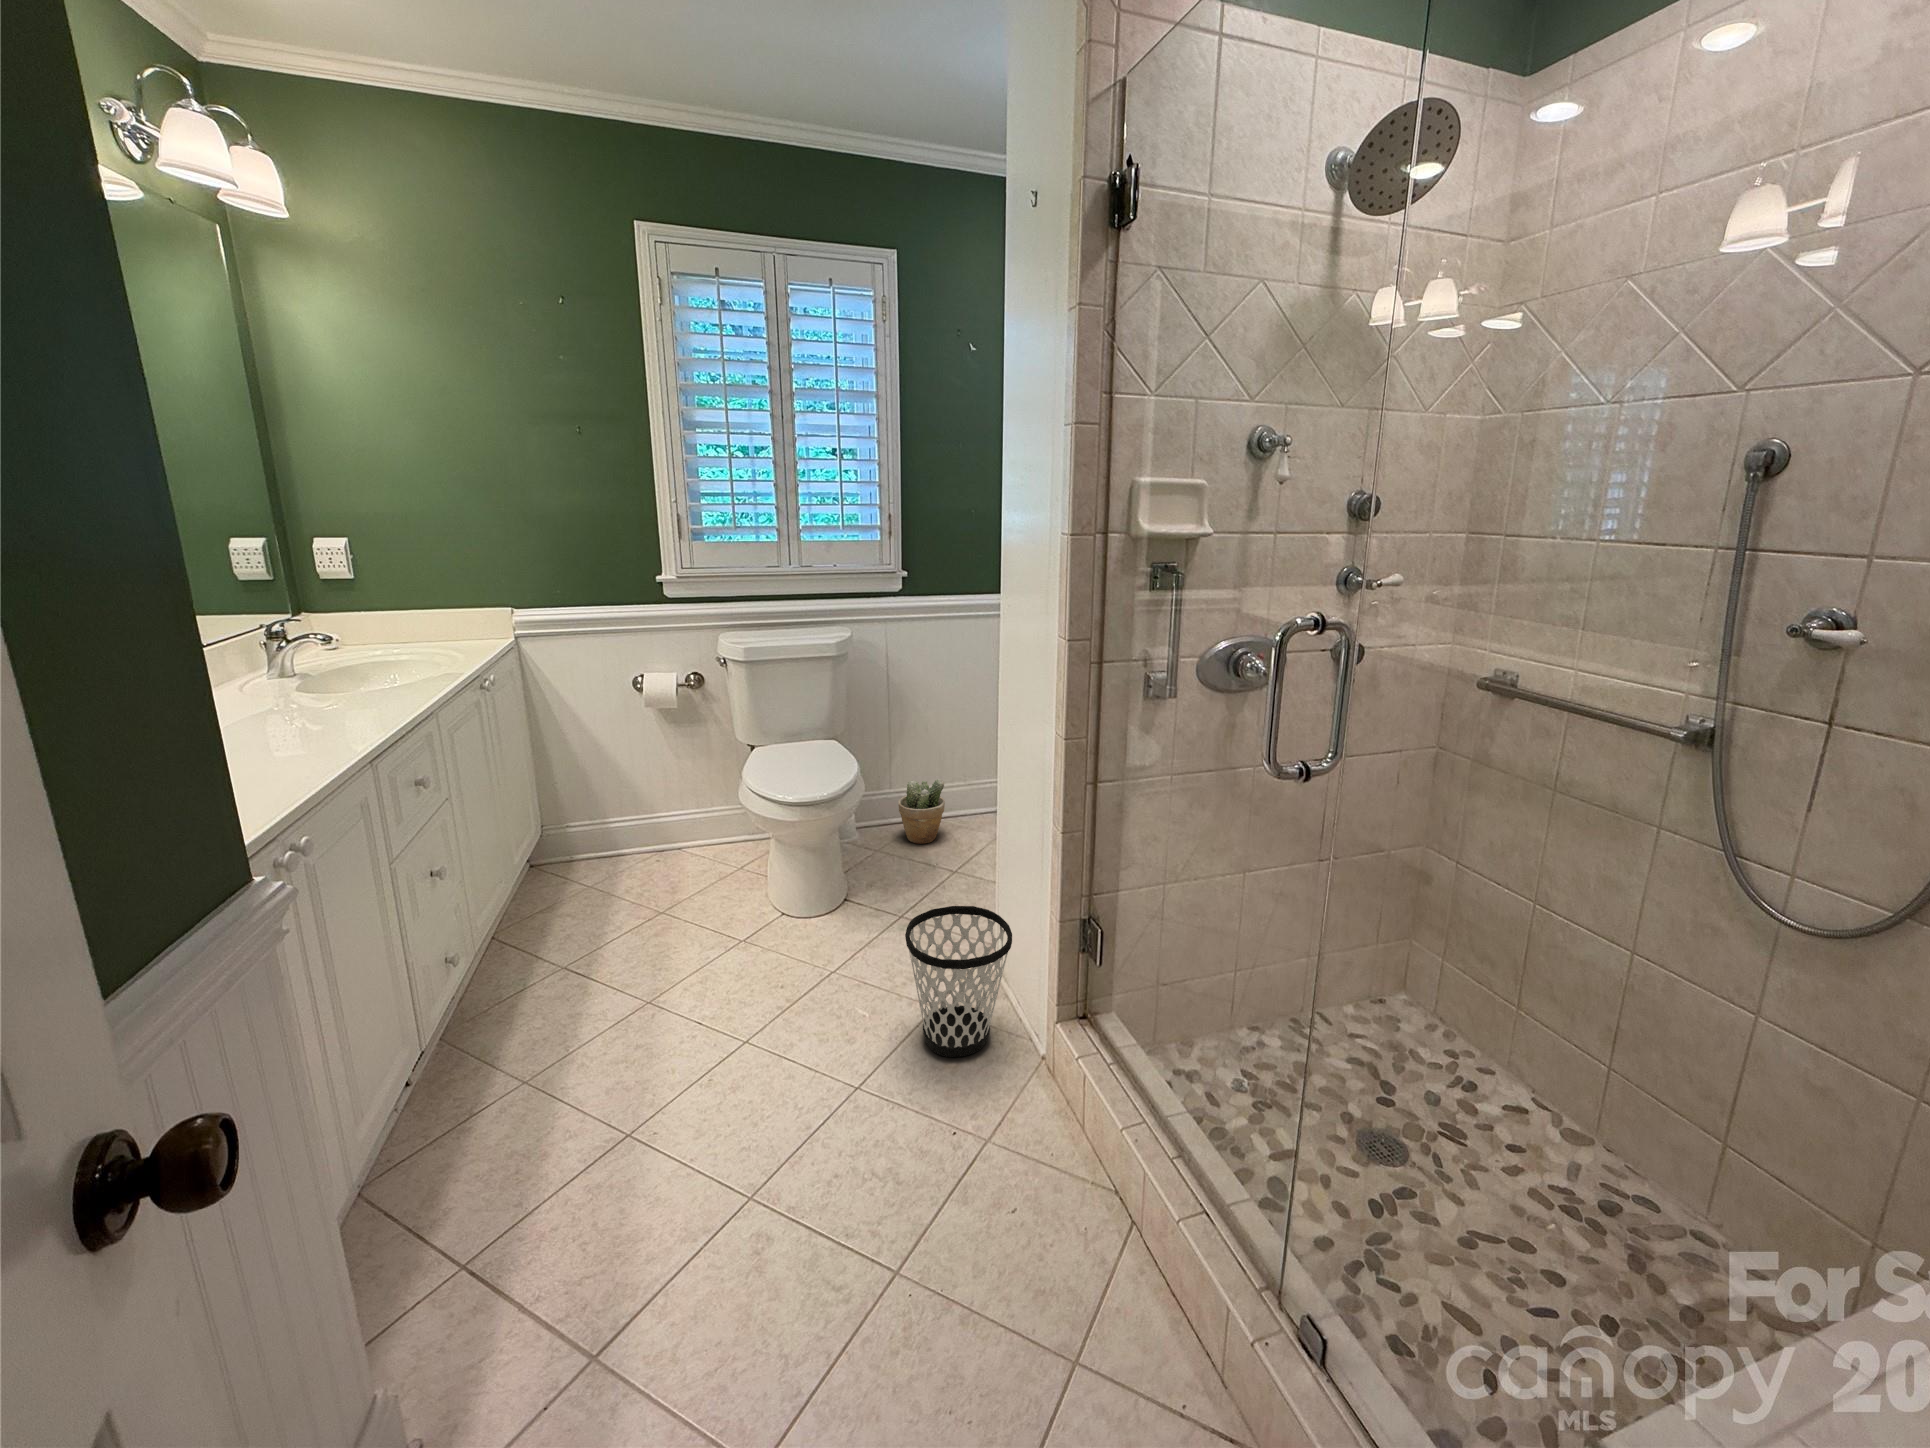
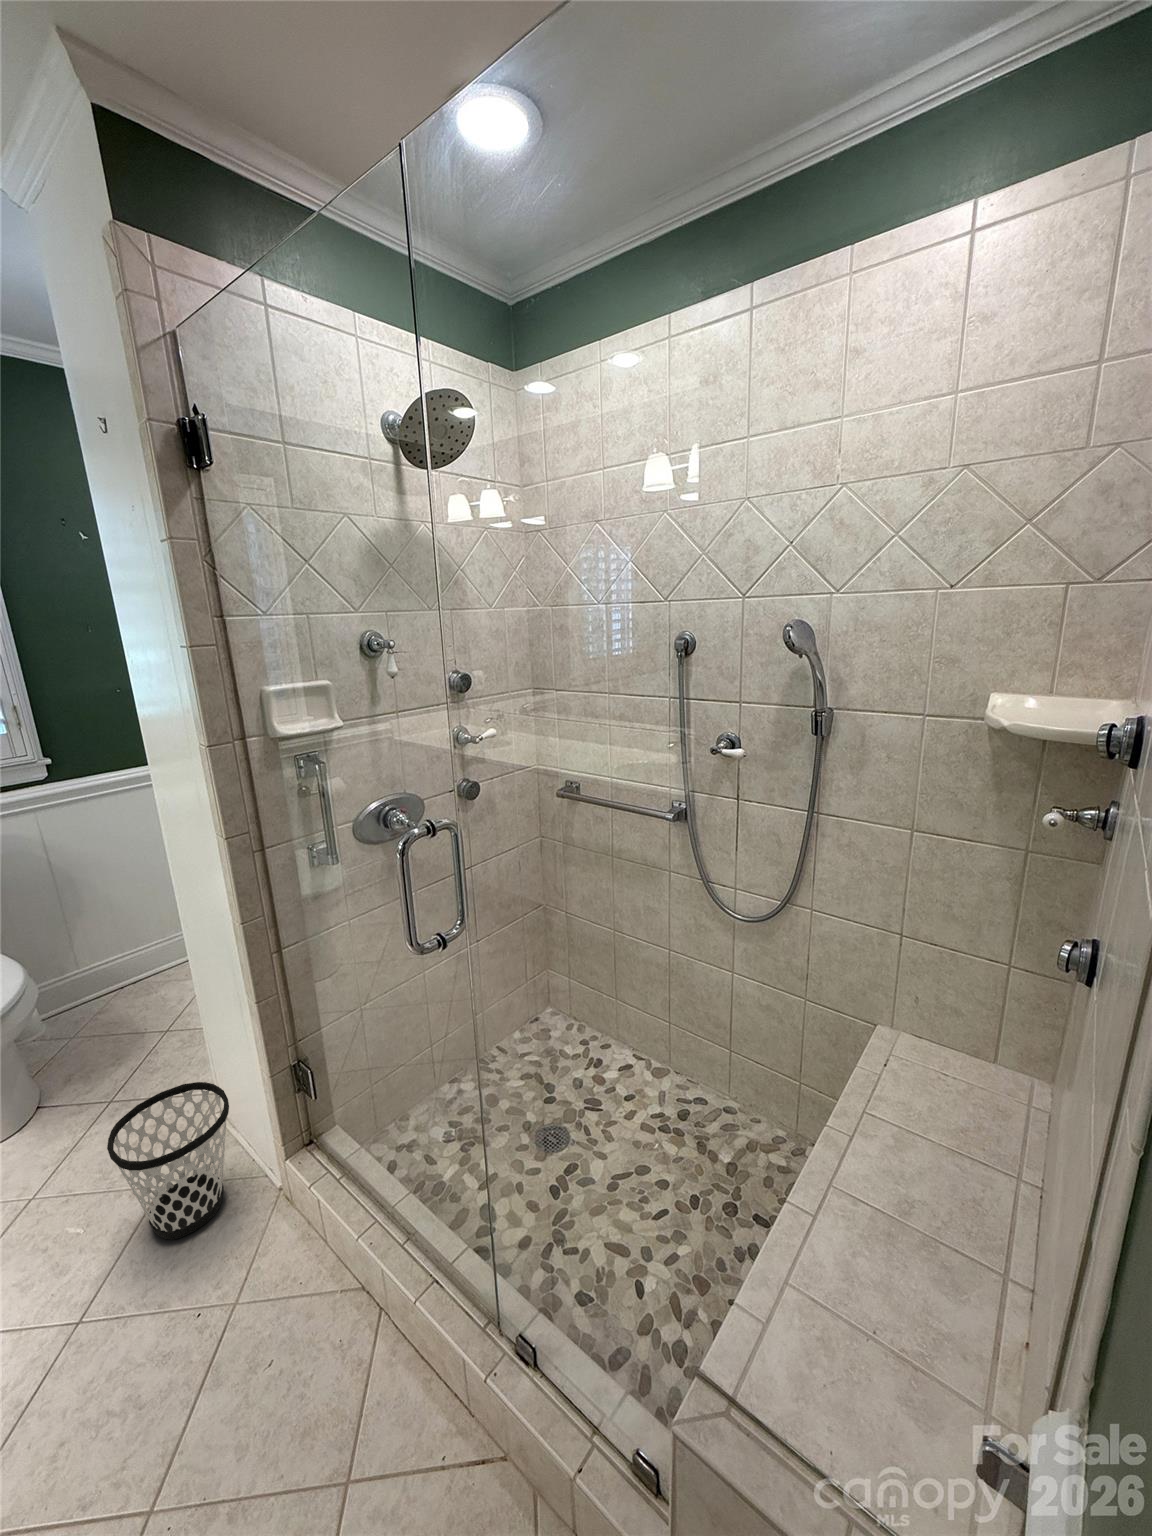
potted plant: present [898,779,945,844] -> none [90,949,146,1016]

